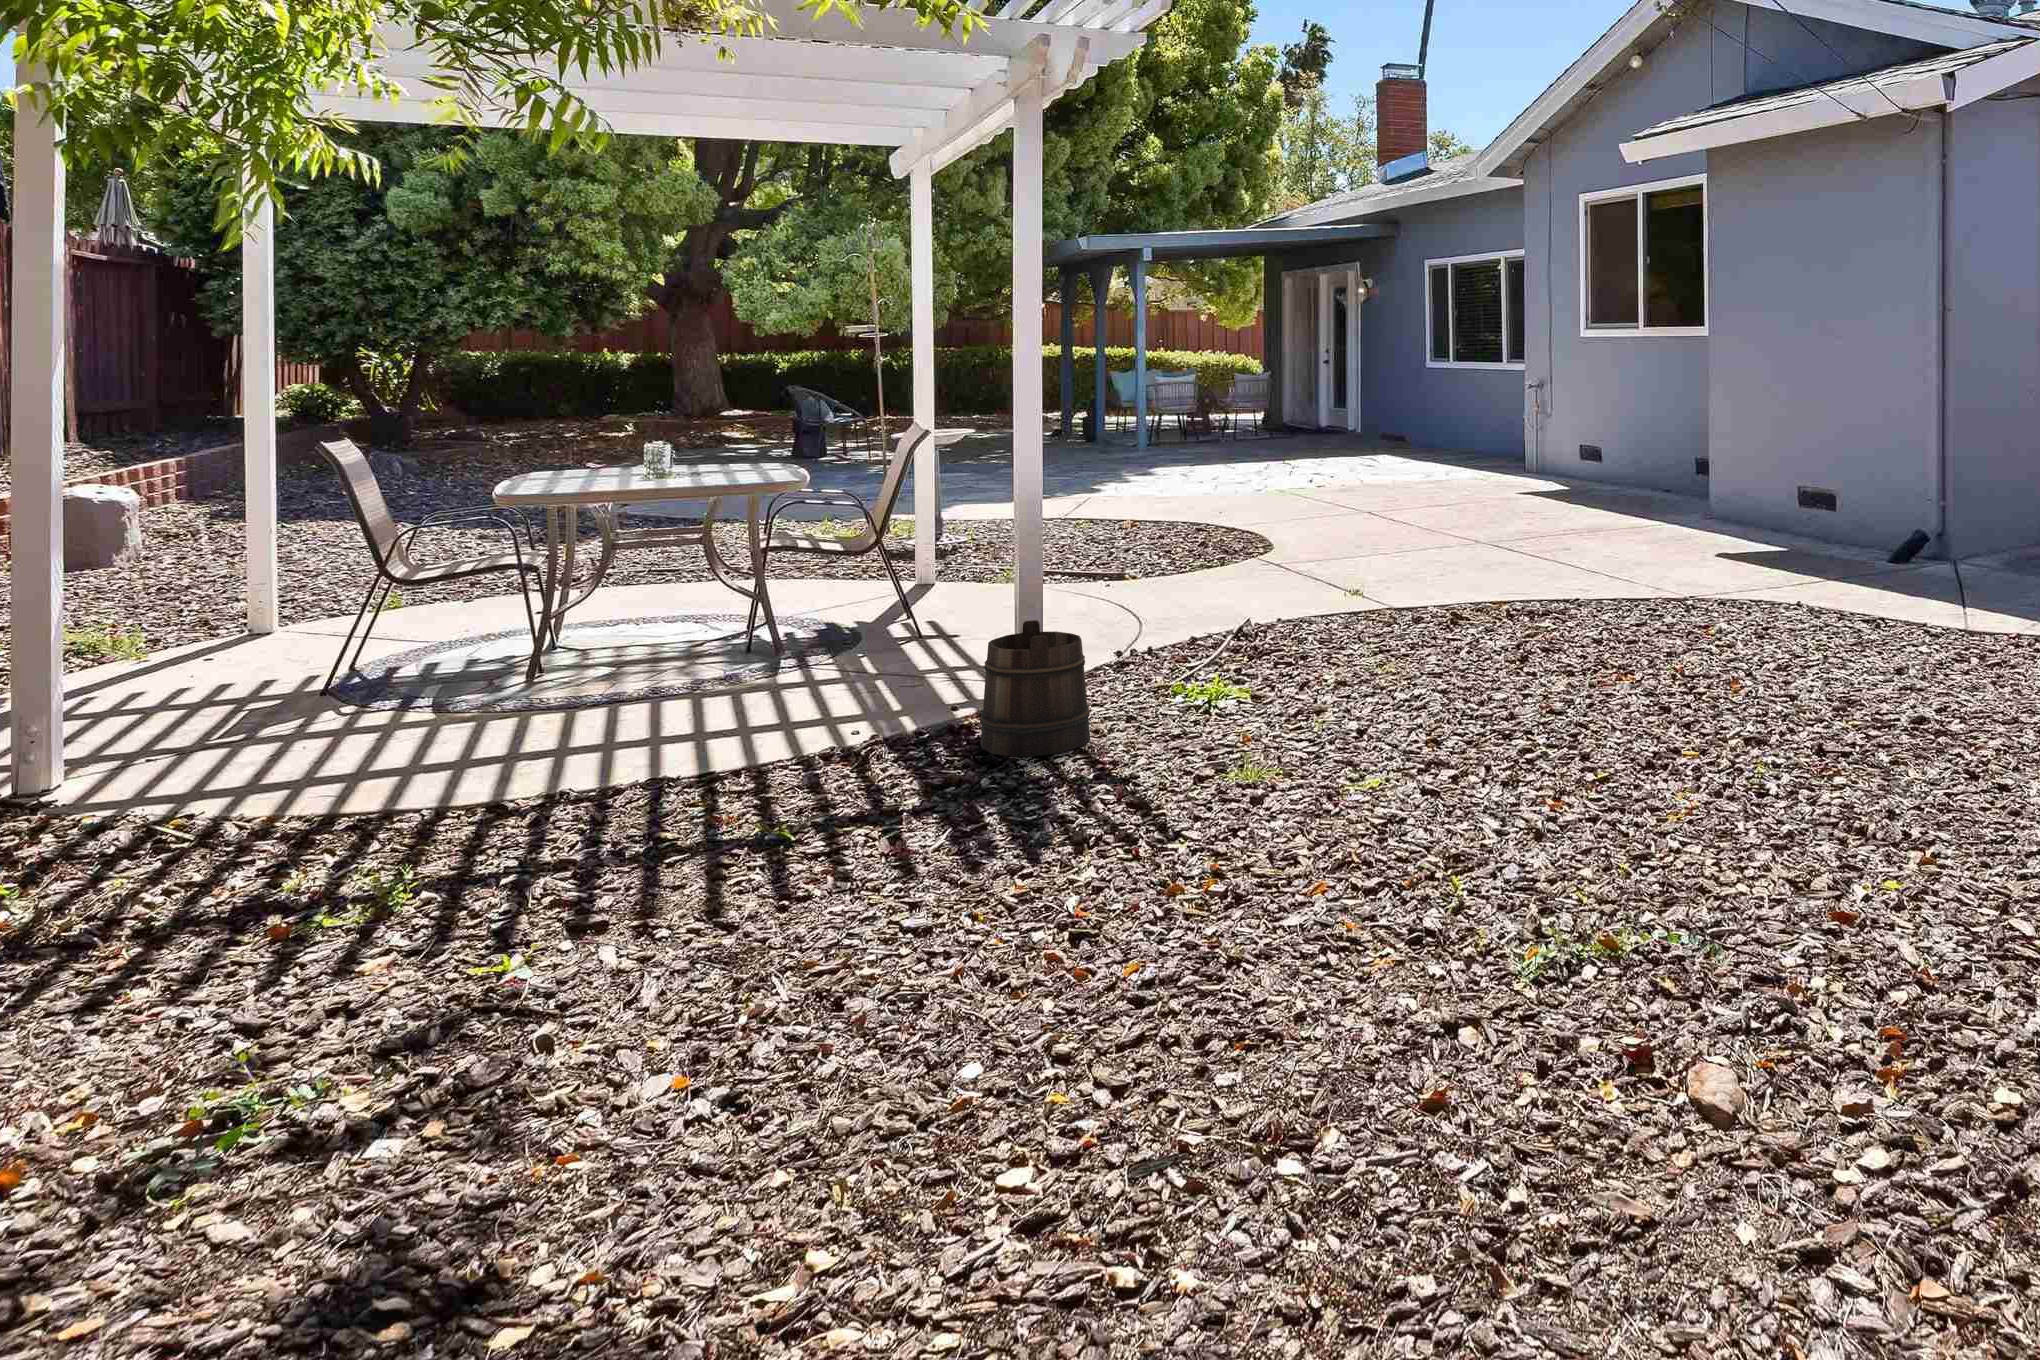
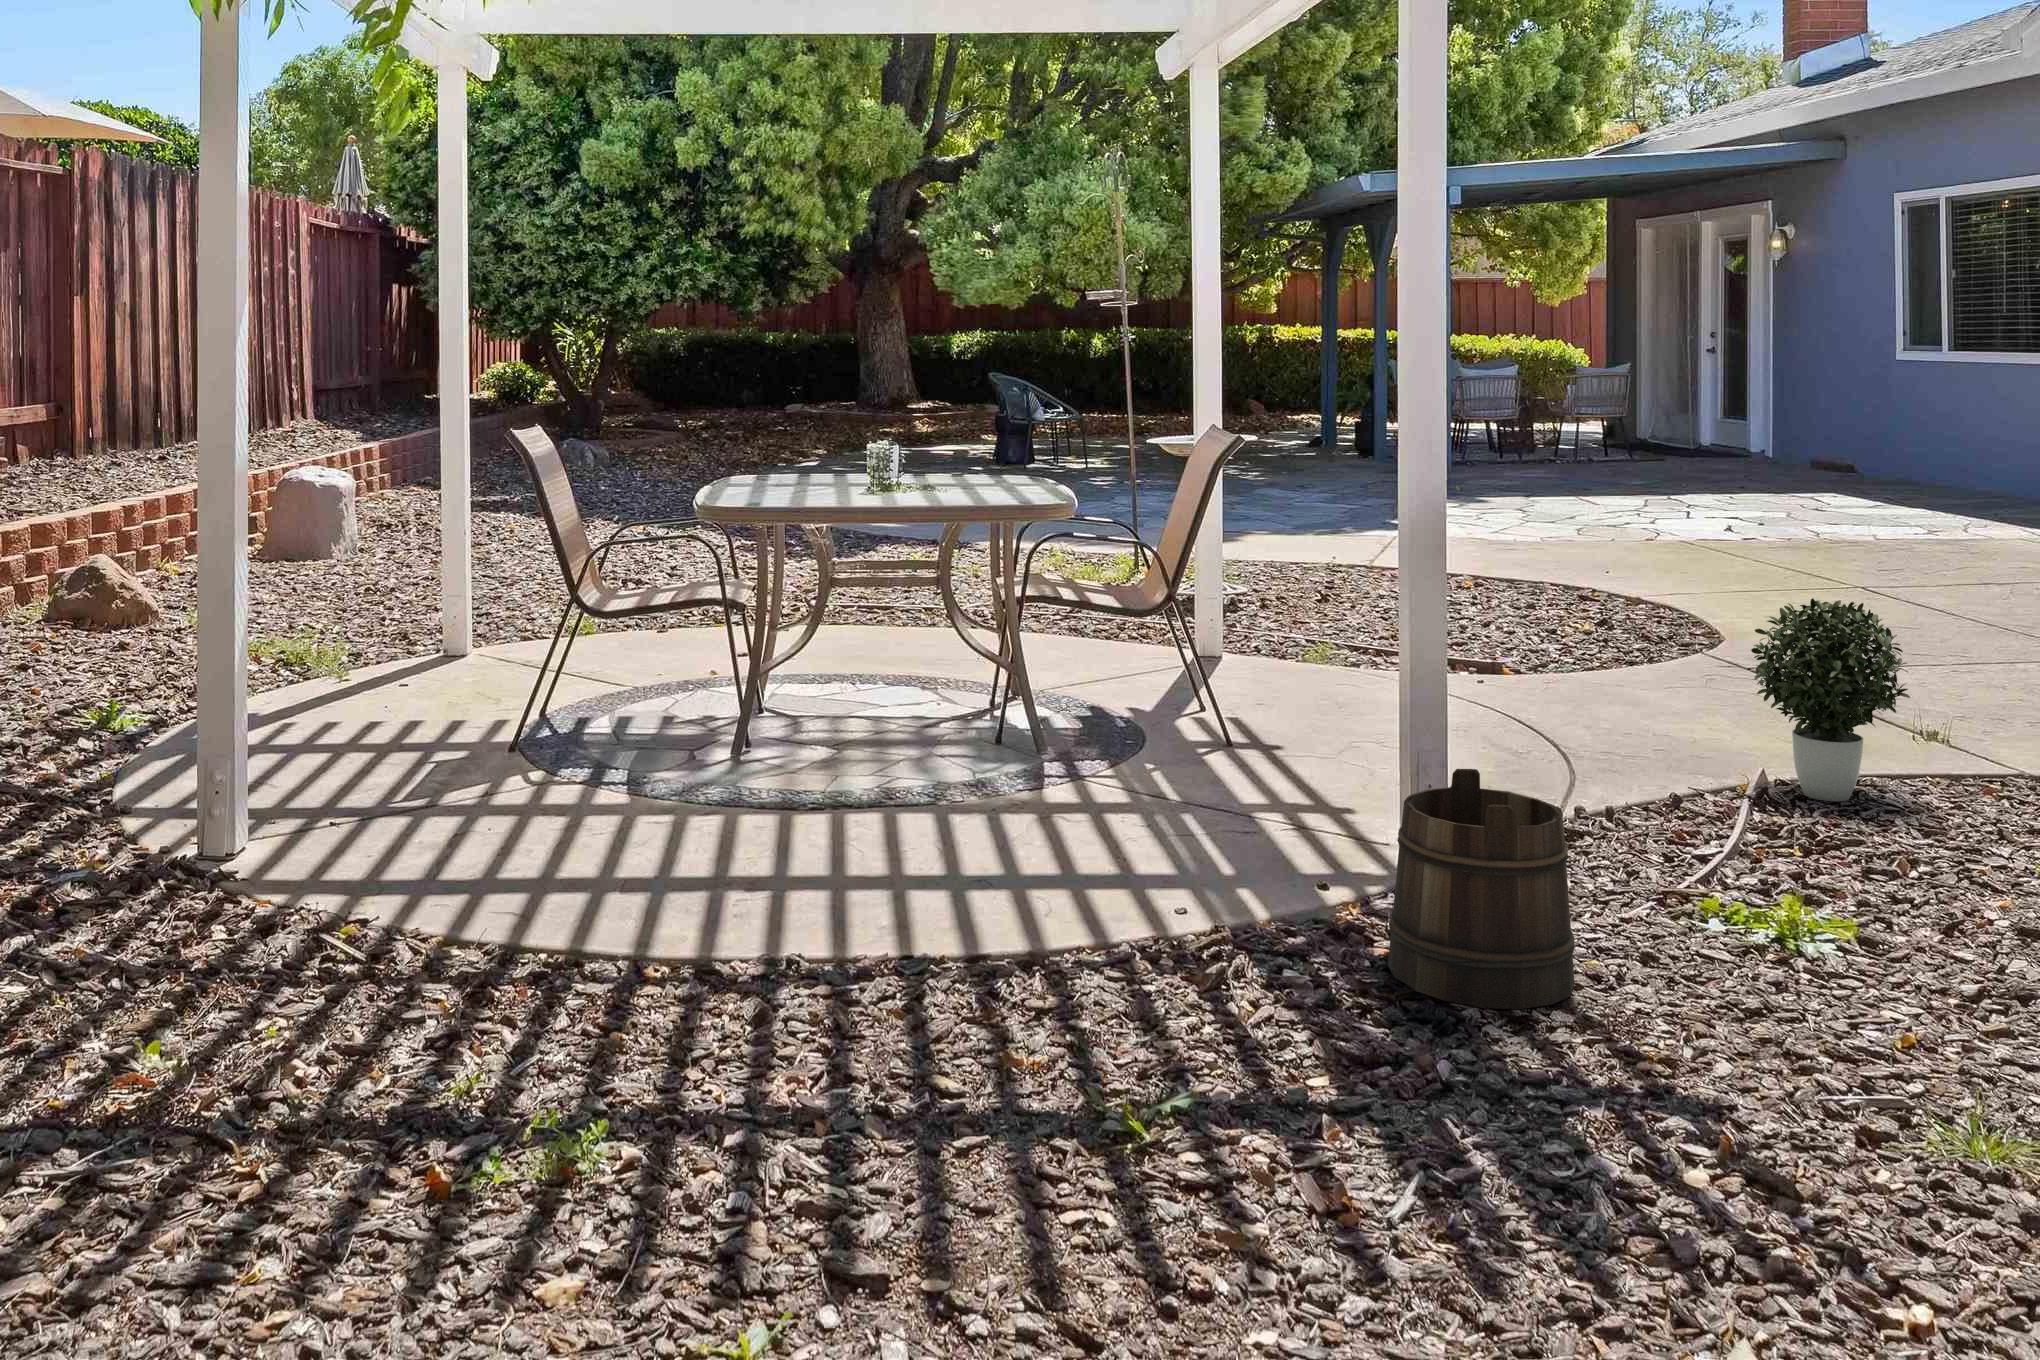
potted plant: none [1255,510,1341,633] -> present [1751,598,1910,801]

